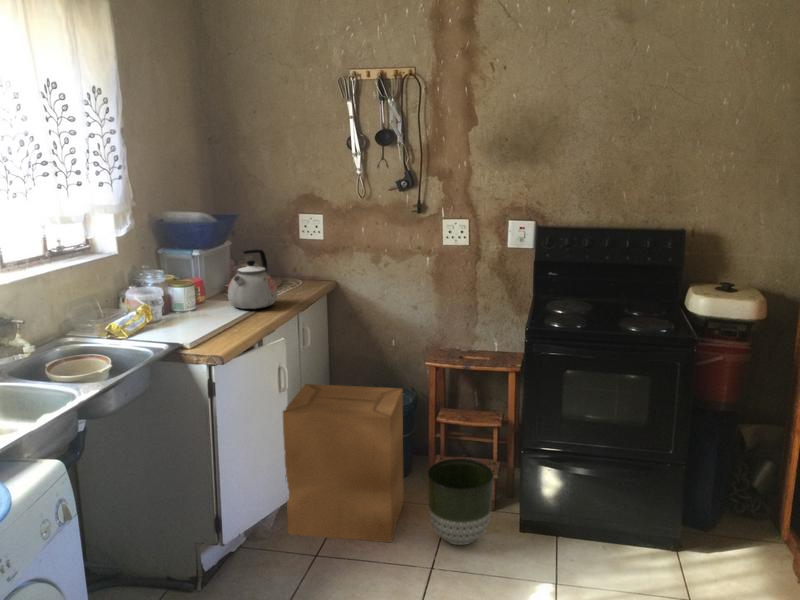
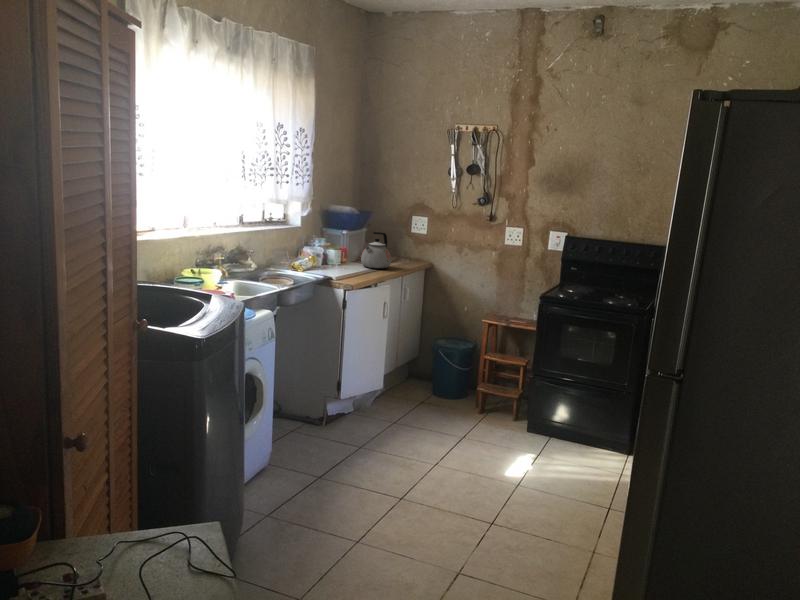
cardboard box: present [283,384,403,542] -> none [380,322,463,423]
planter: present [427,459,494,545] -> none [468,378,511,430]

